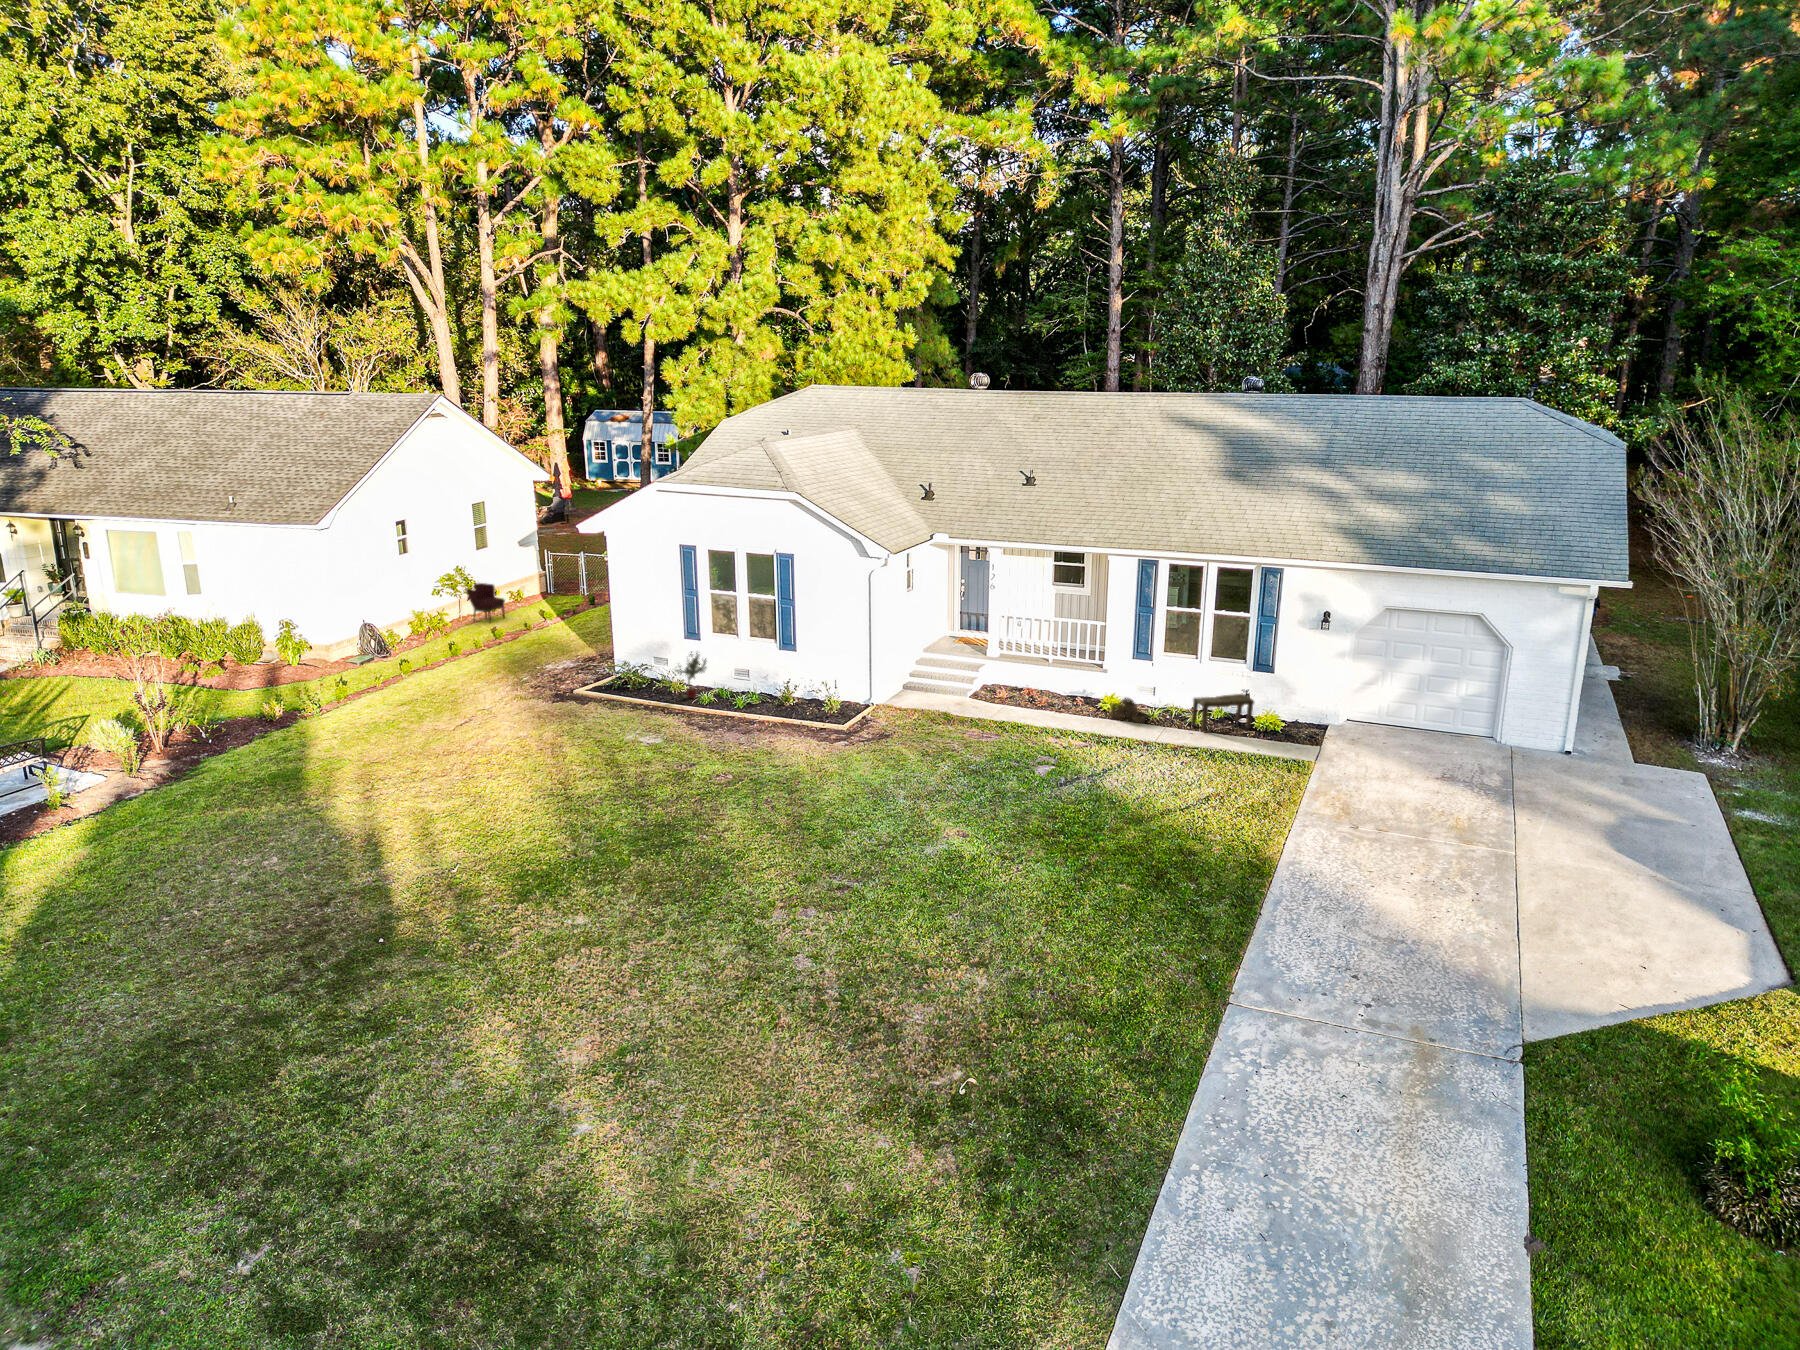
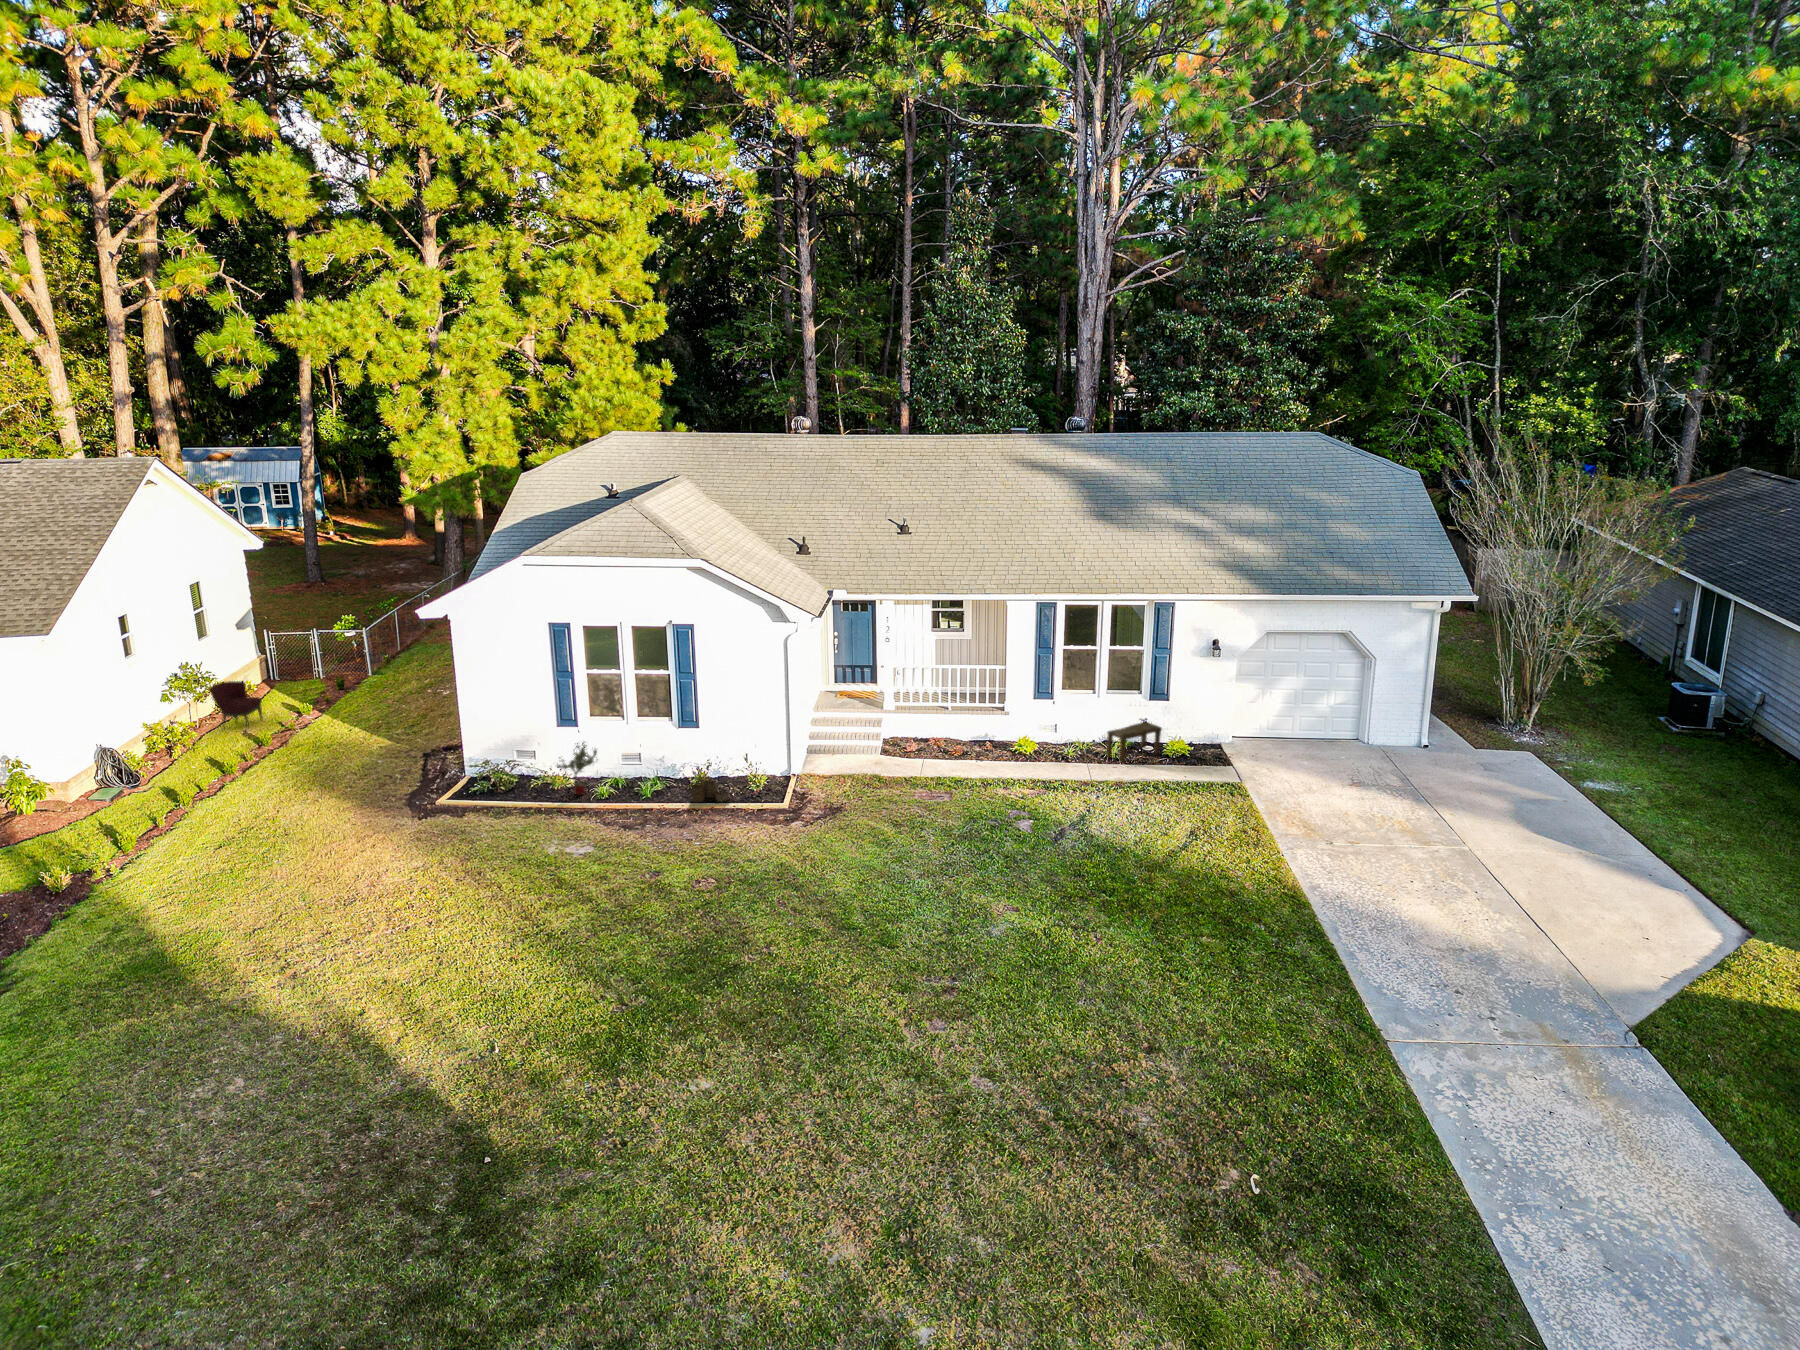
woven basket: present [1110,698,1145,723] -> present [690,776,729,802]

